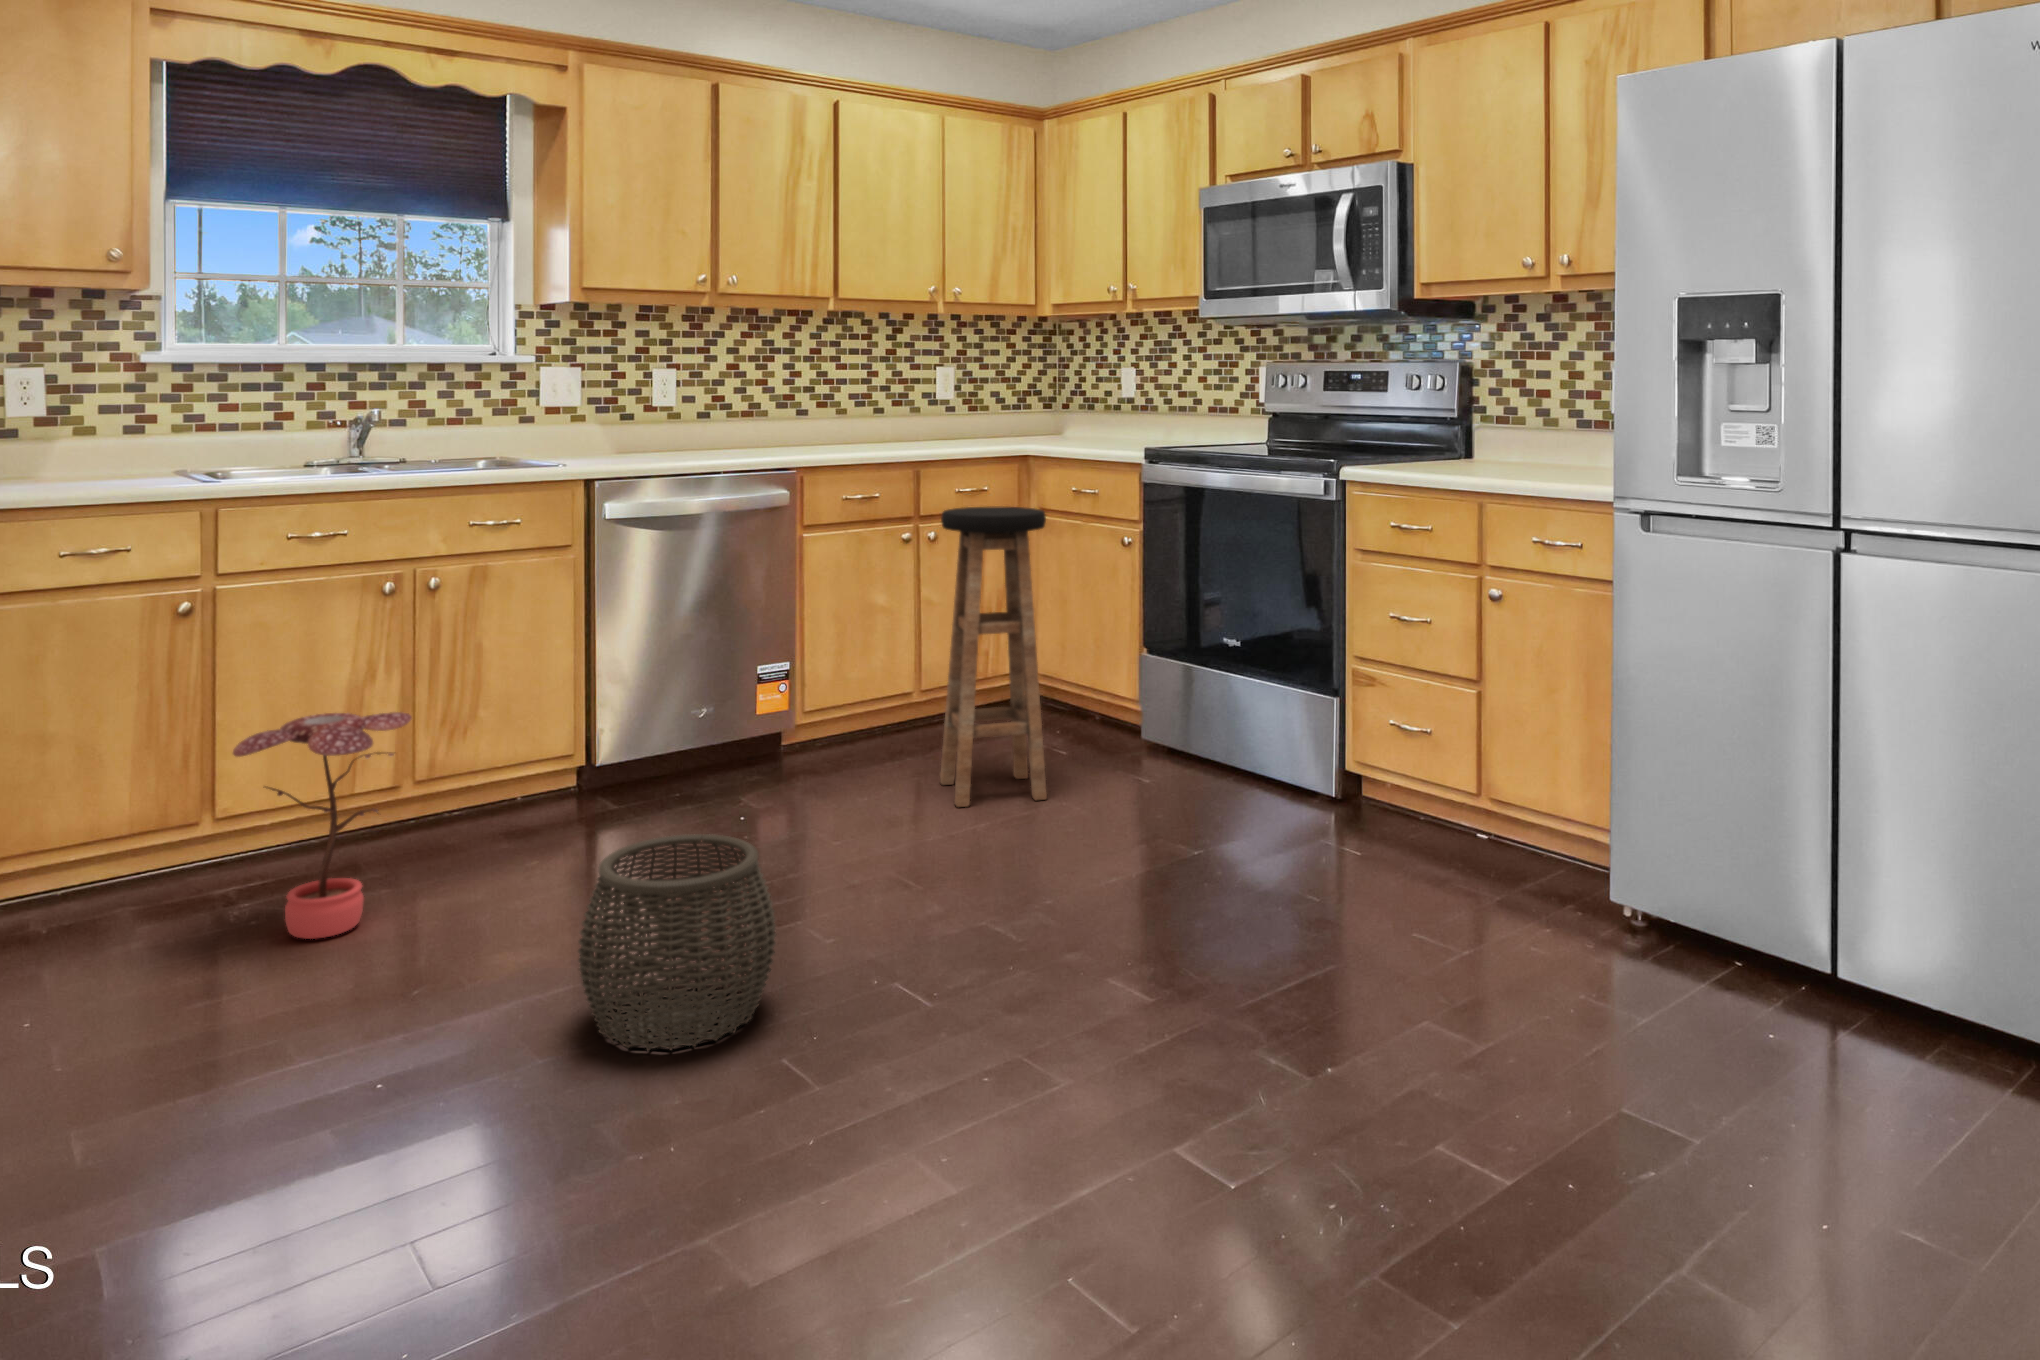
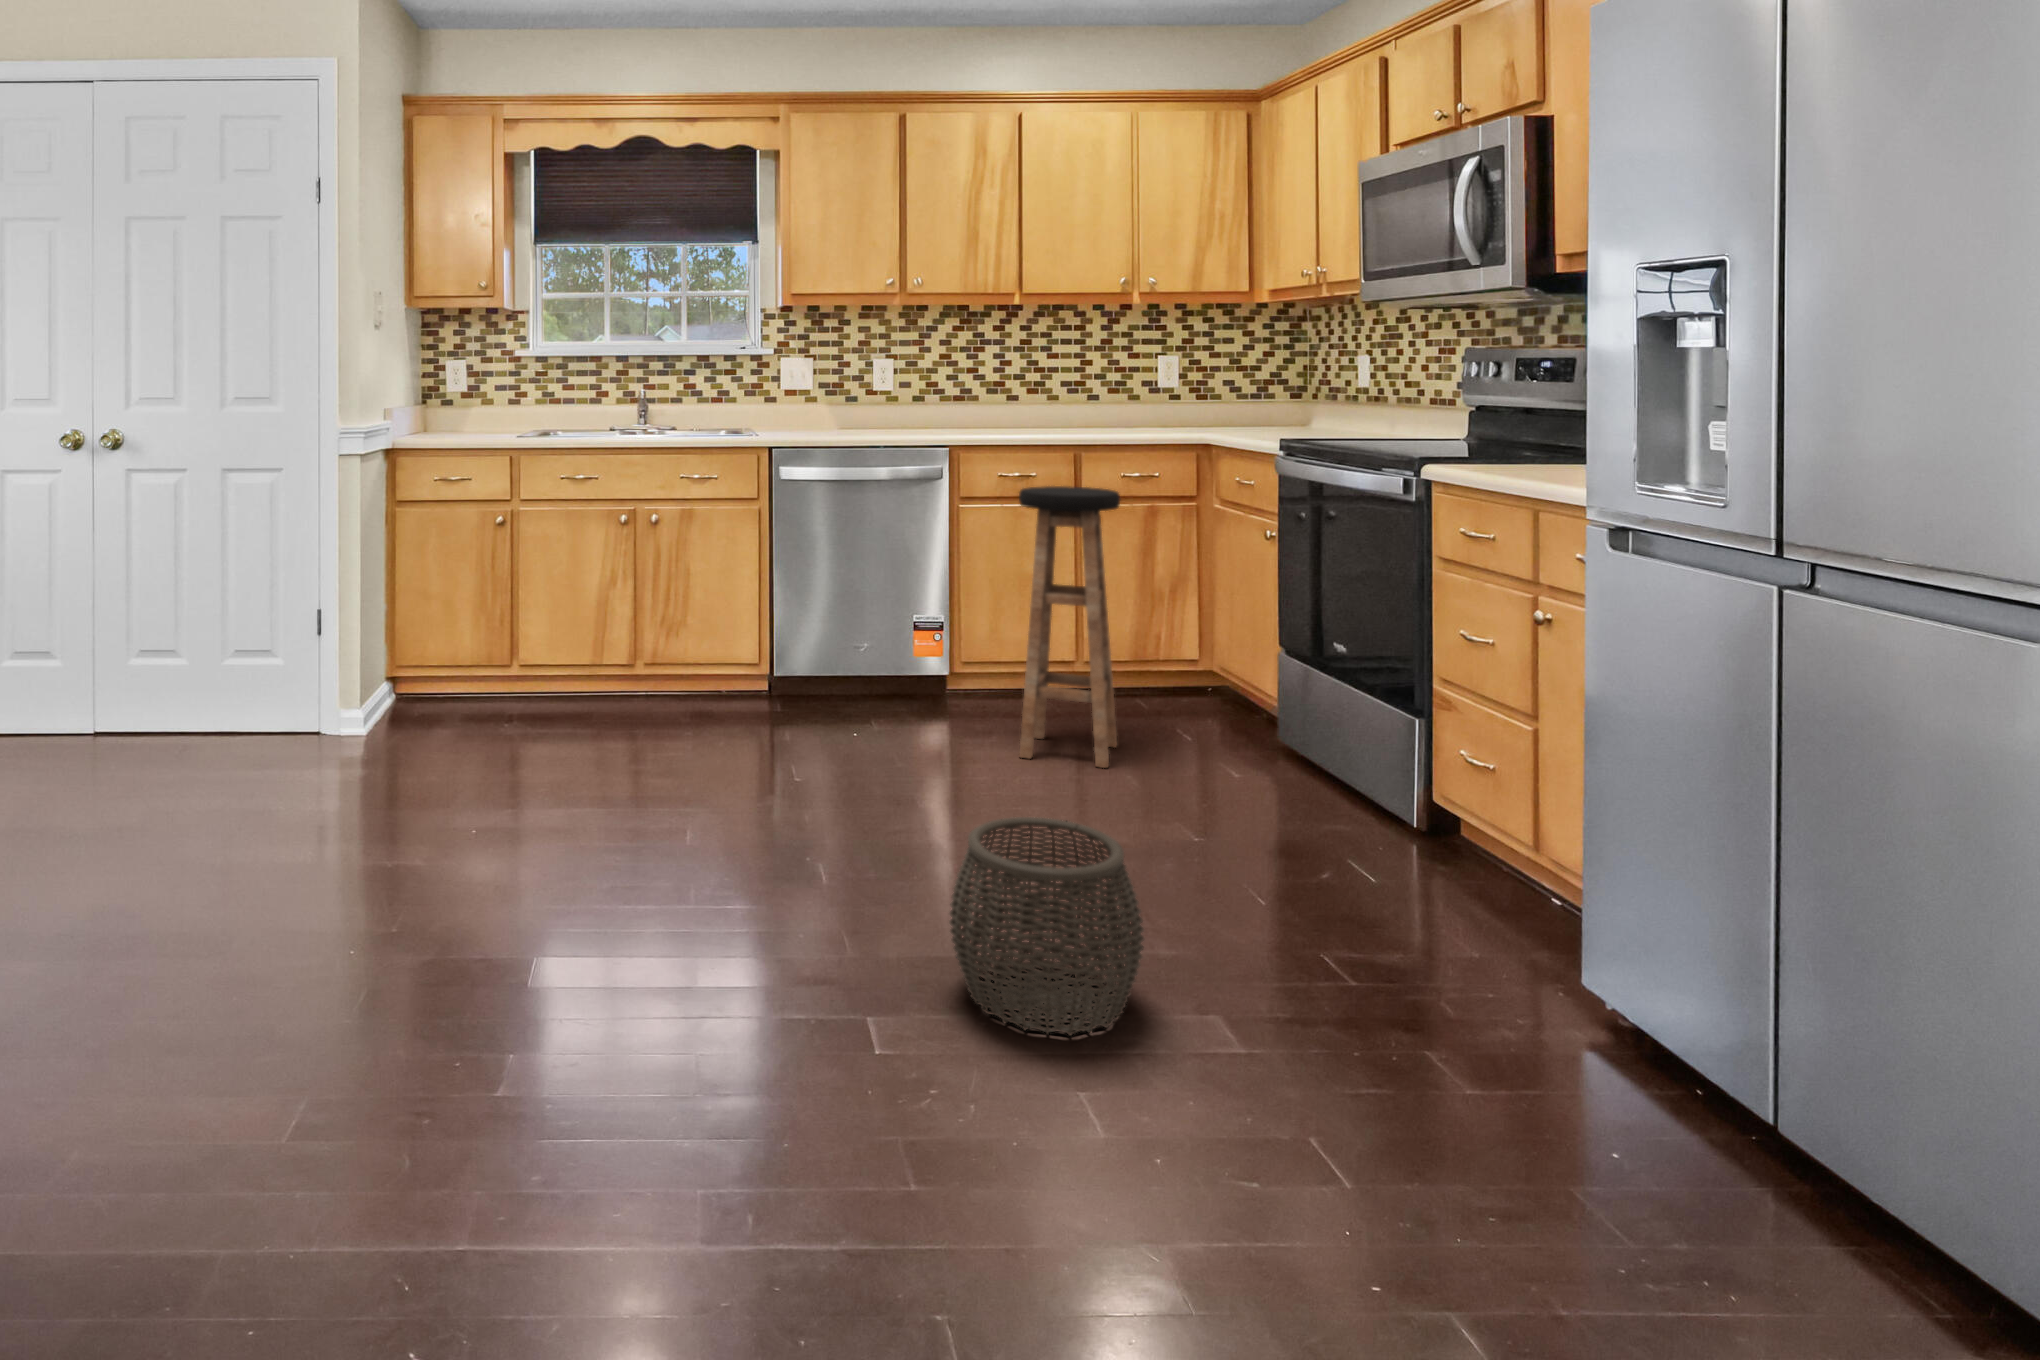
potted plant: present [233,712,412,939] -> none [467,596,579,746]
woven basket: present [578,834,776,1051] -> present [949,817,1144,1035]

